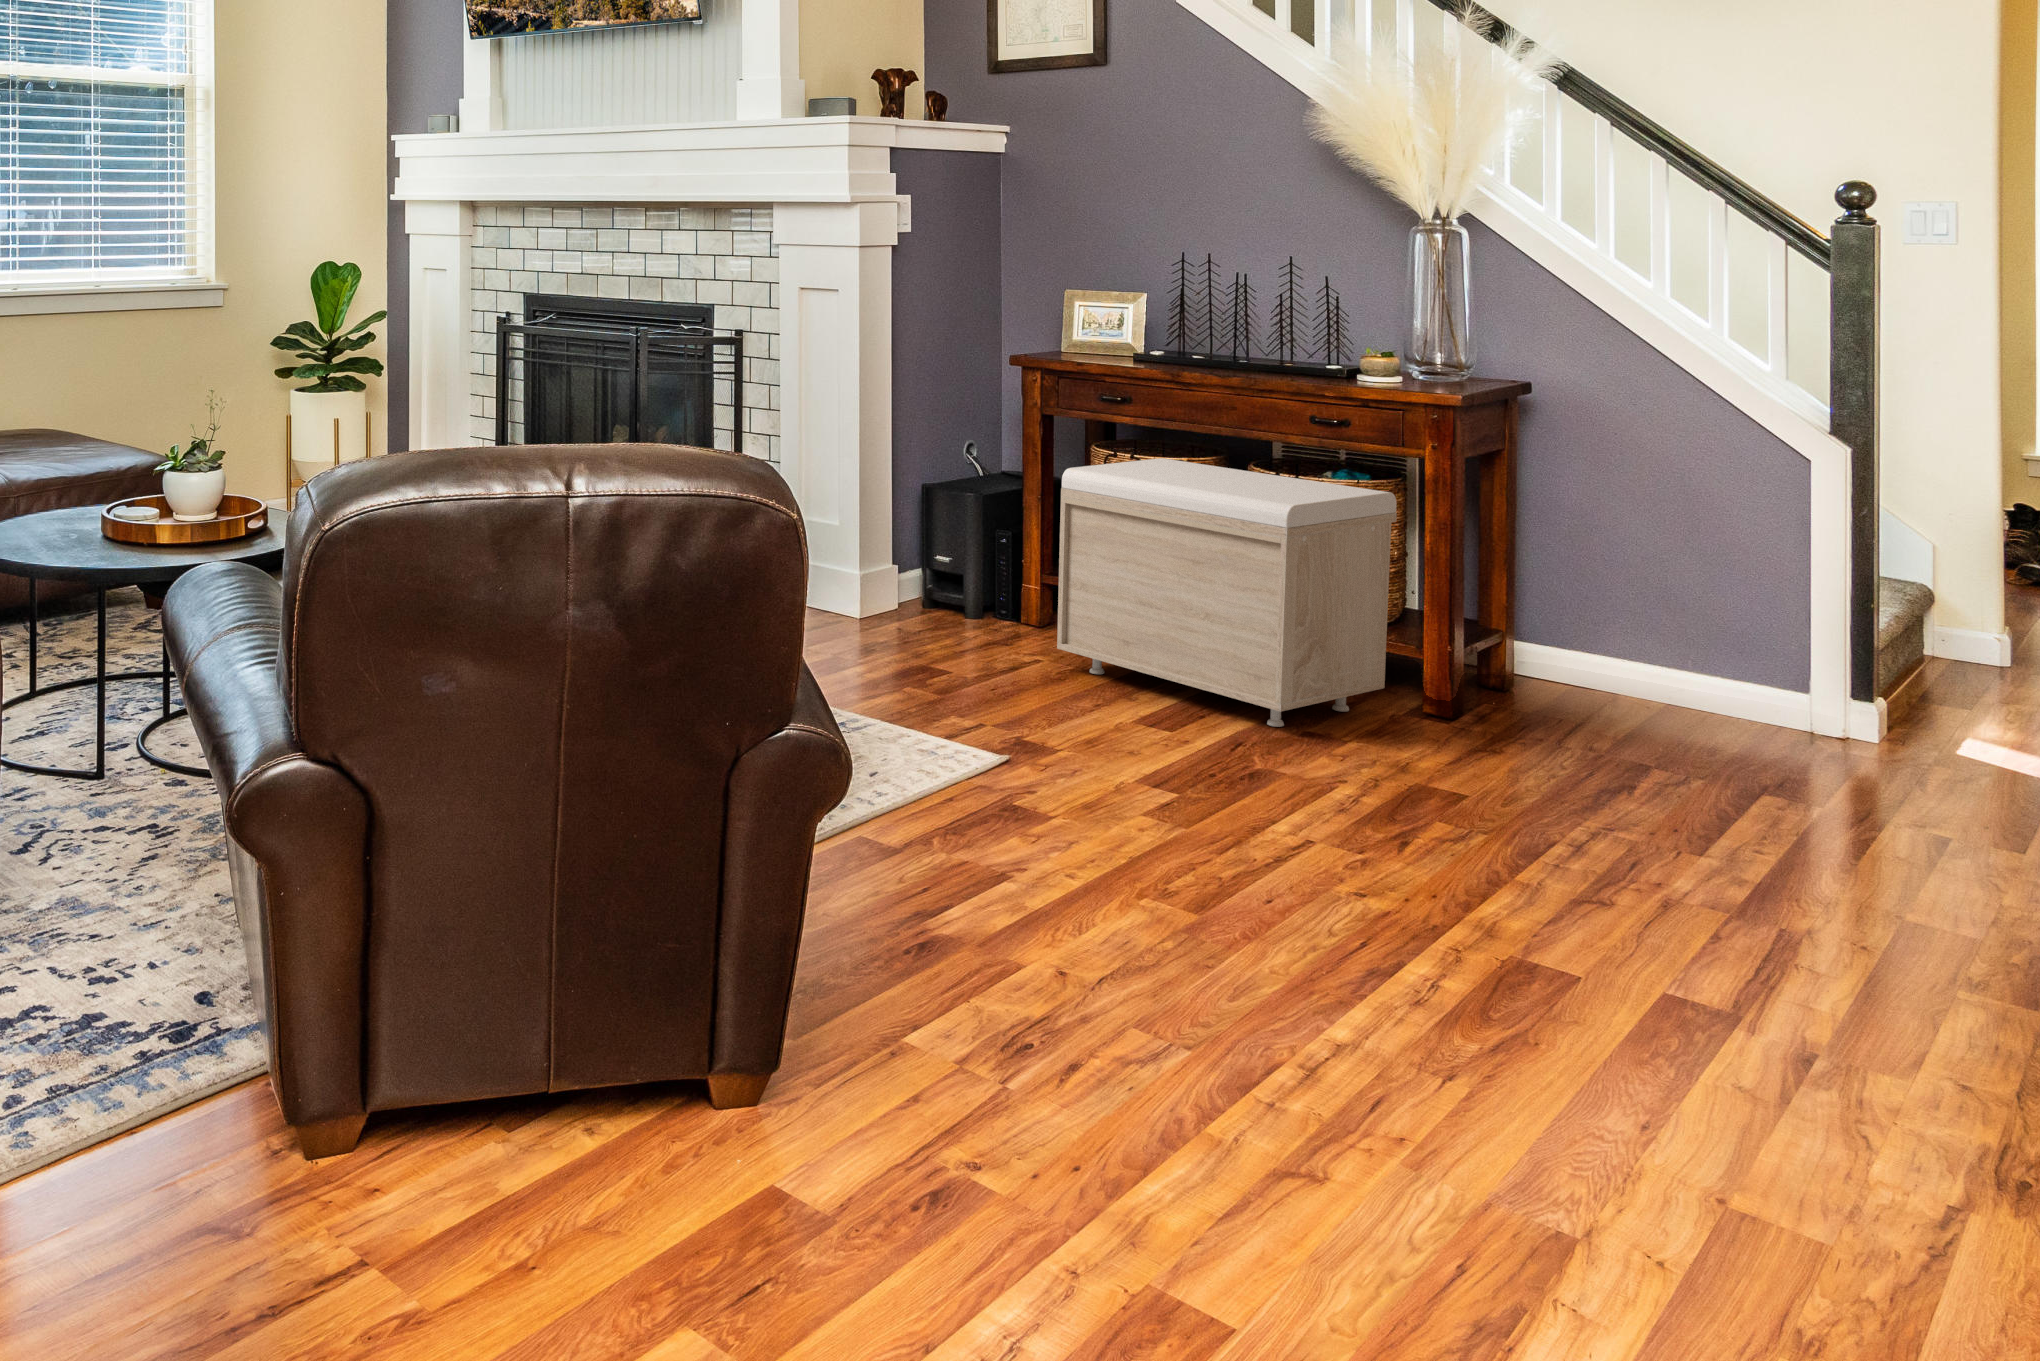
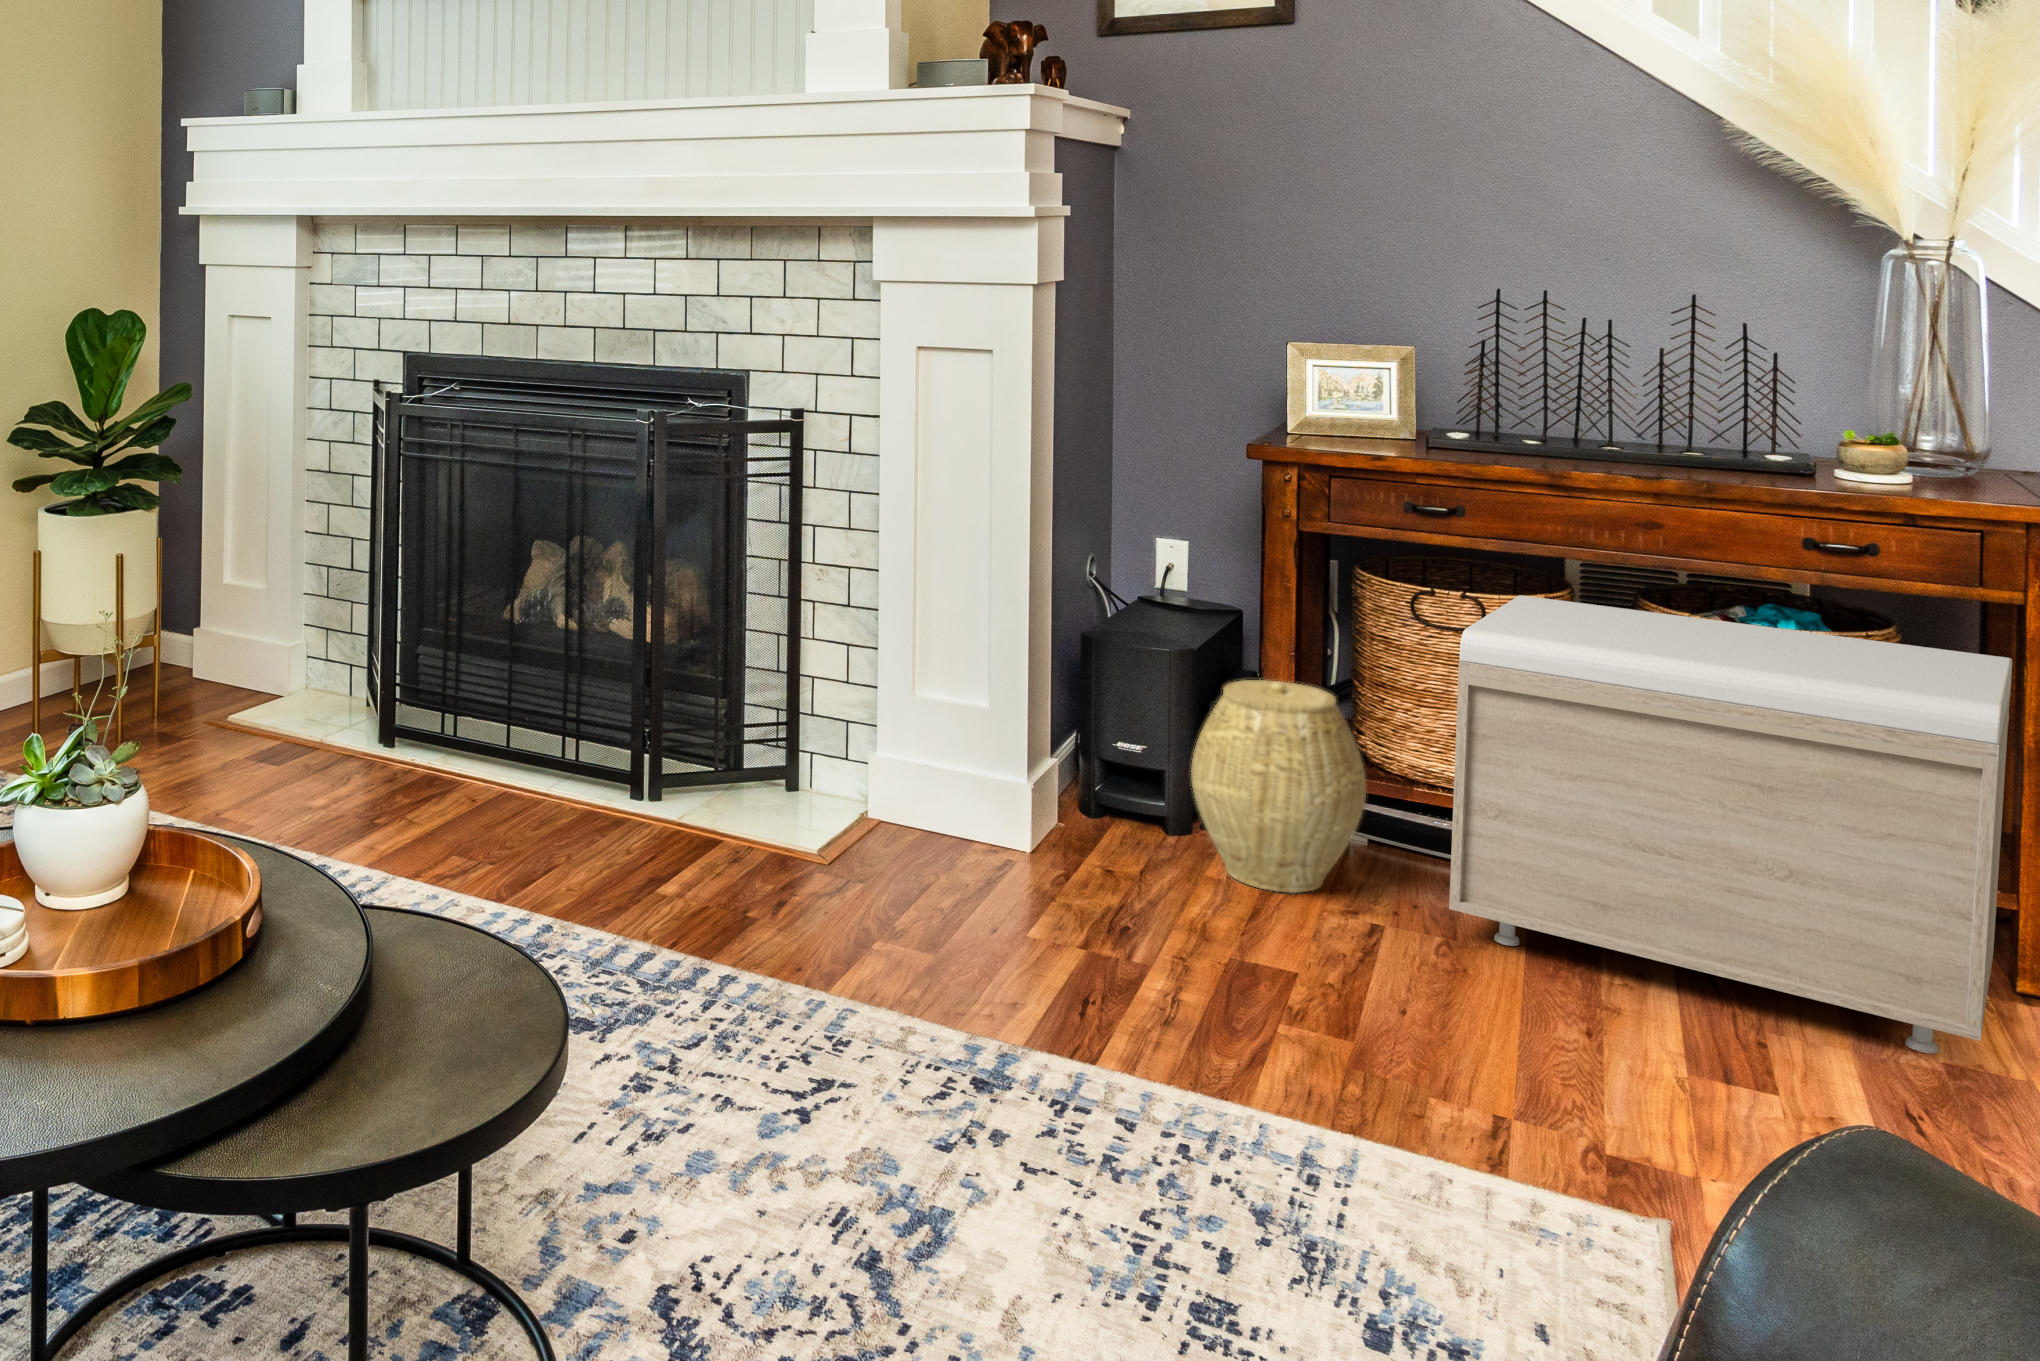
woven basket: none [944,510,1053,646] -> present [1191,680,1366,893]

